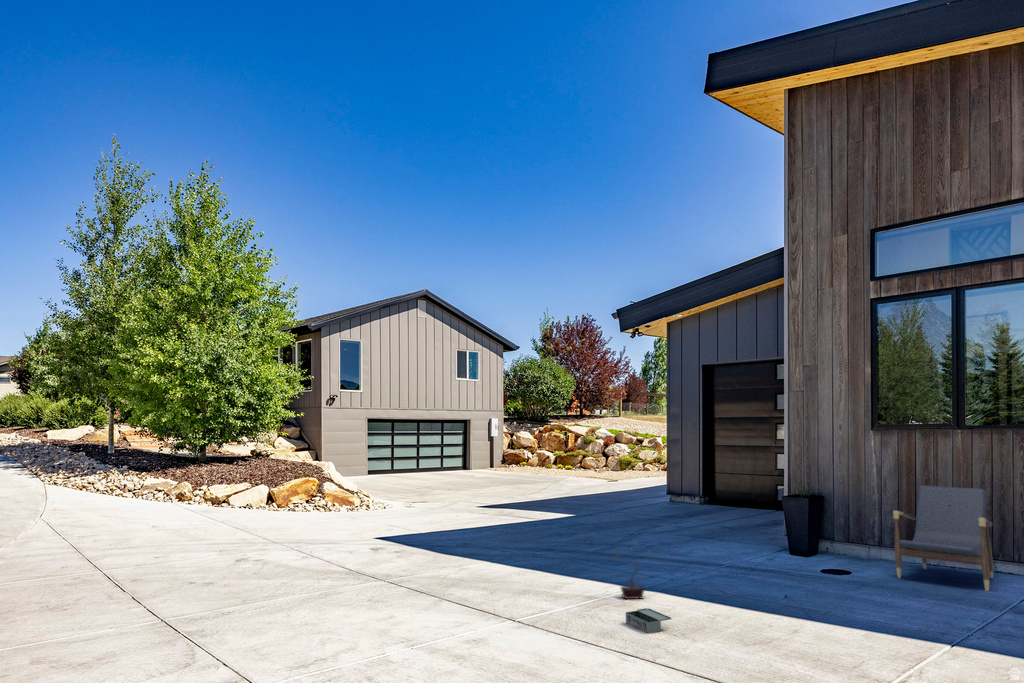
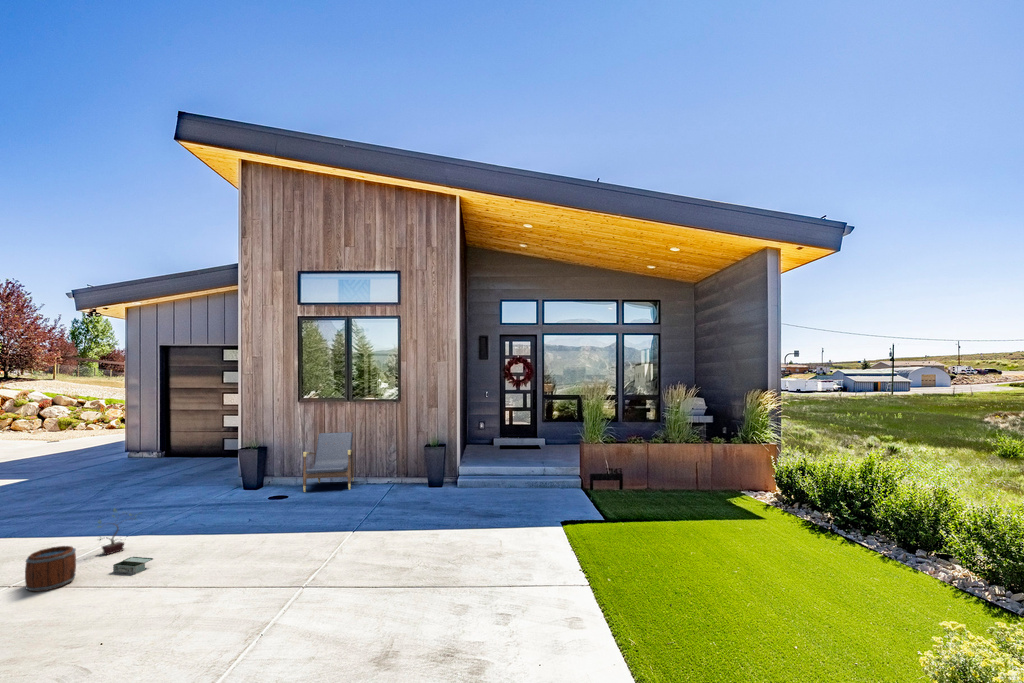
bucket: none [539,571,588,623] -> present [25,546,76,592]

